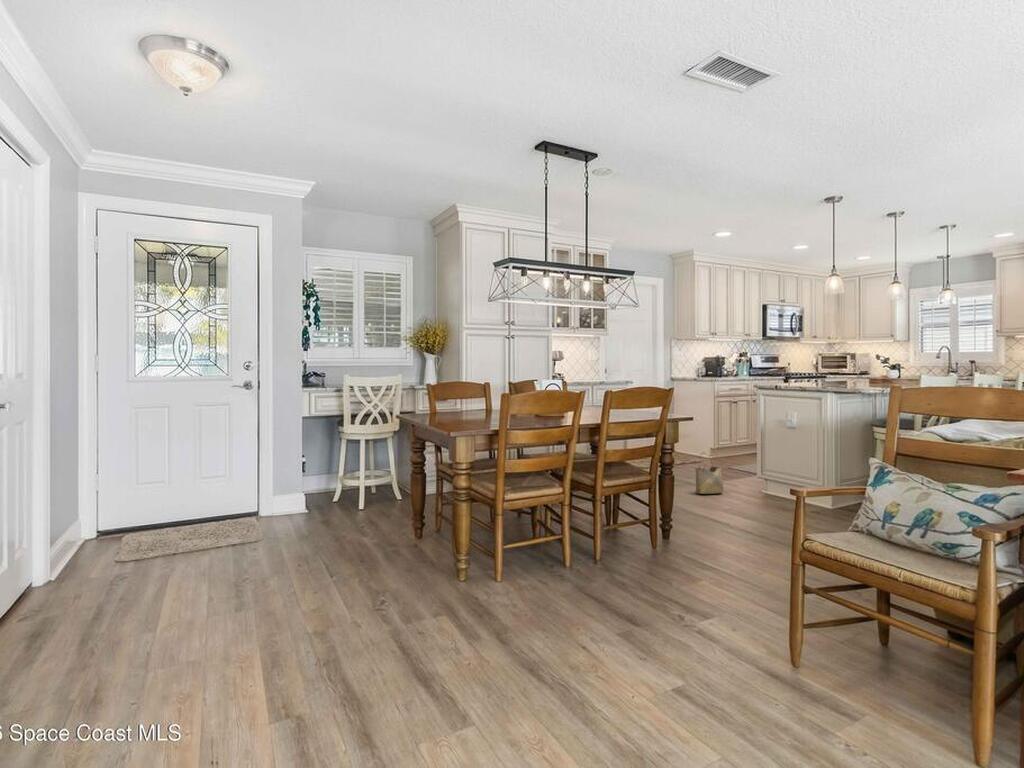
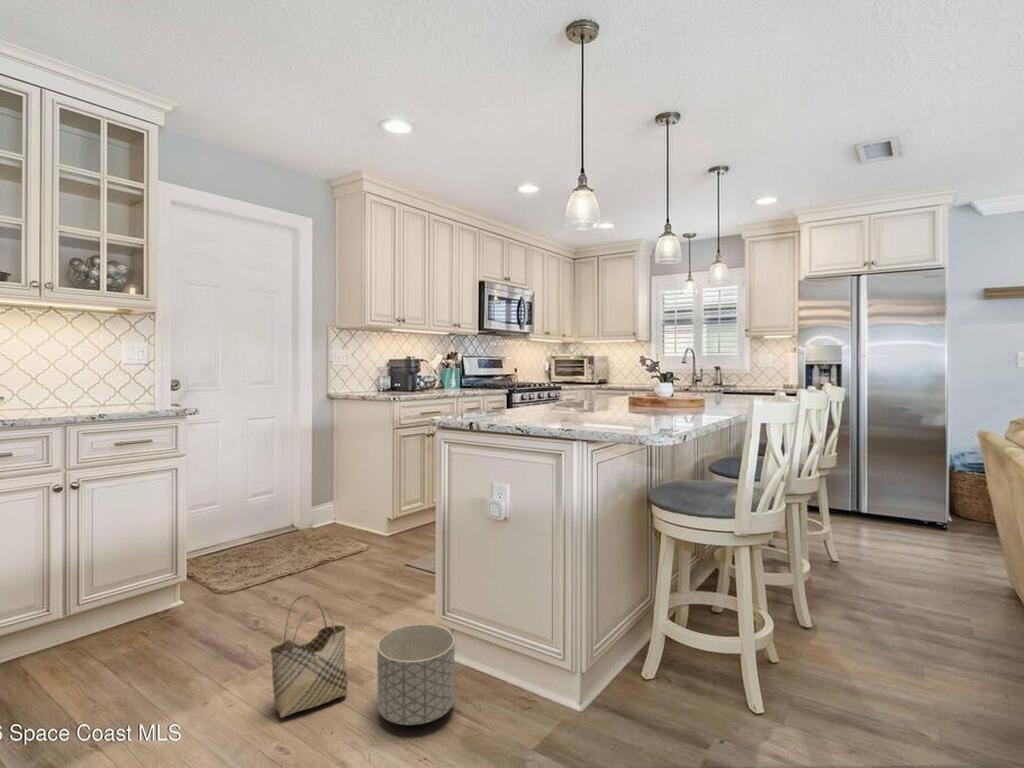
planter: none [739,468,773,501] -> present [377,624,455,725]

